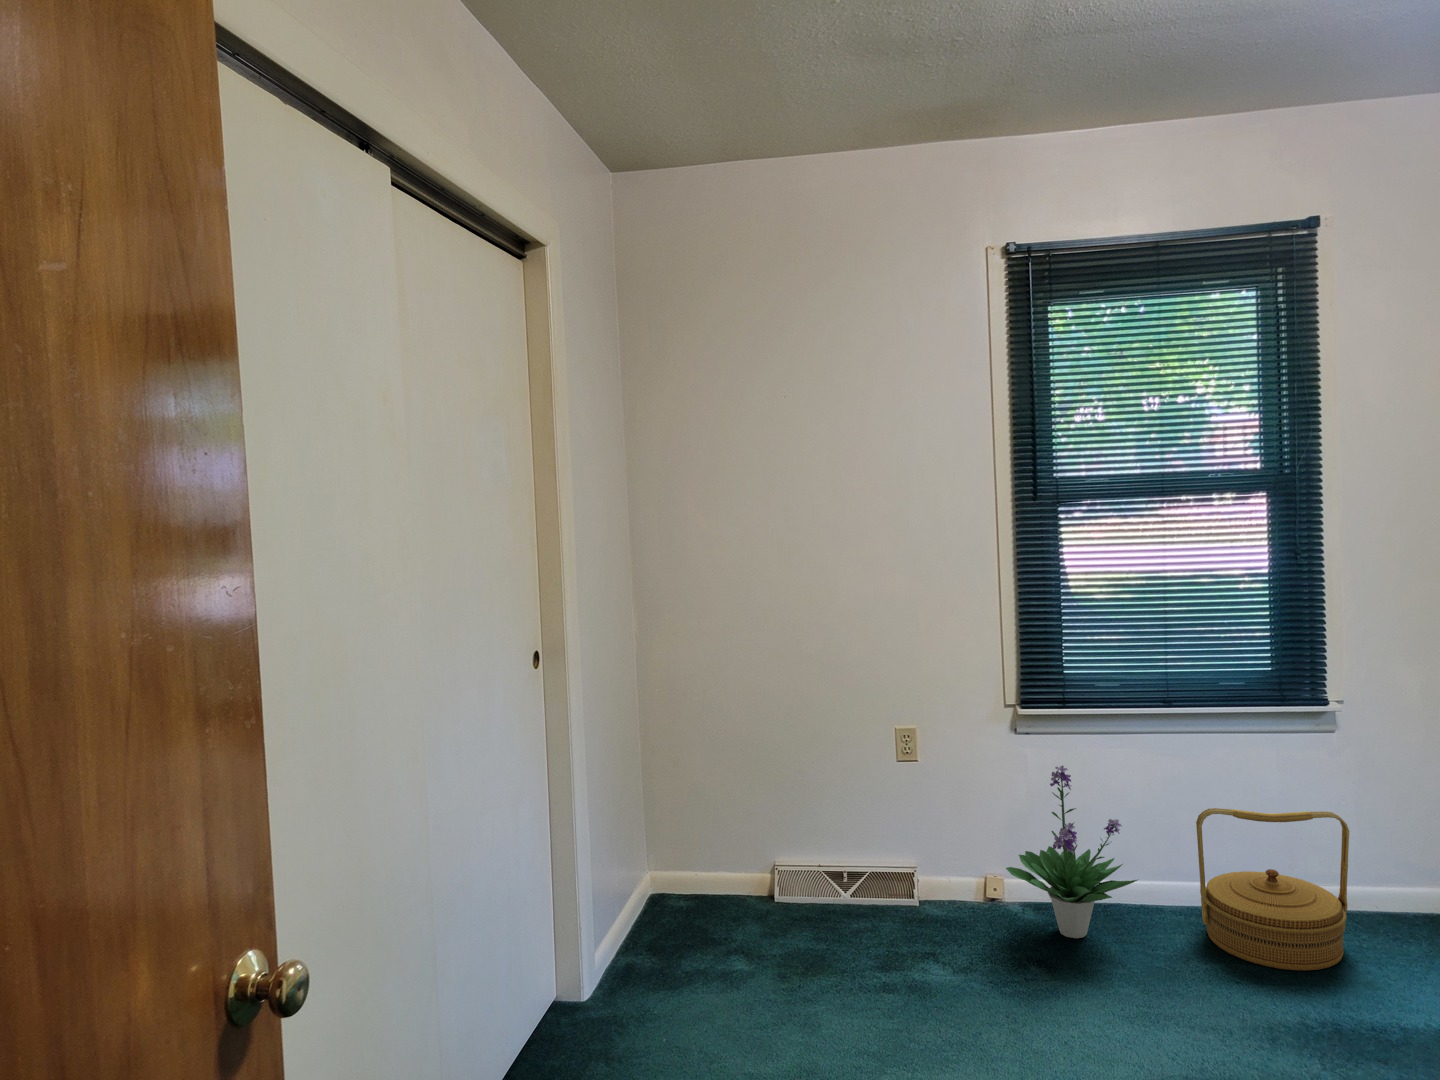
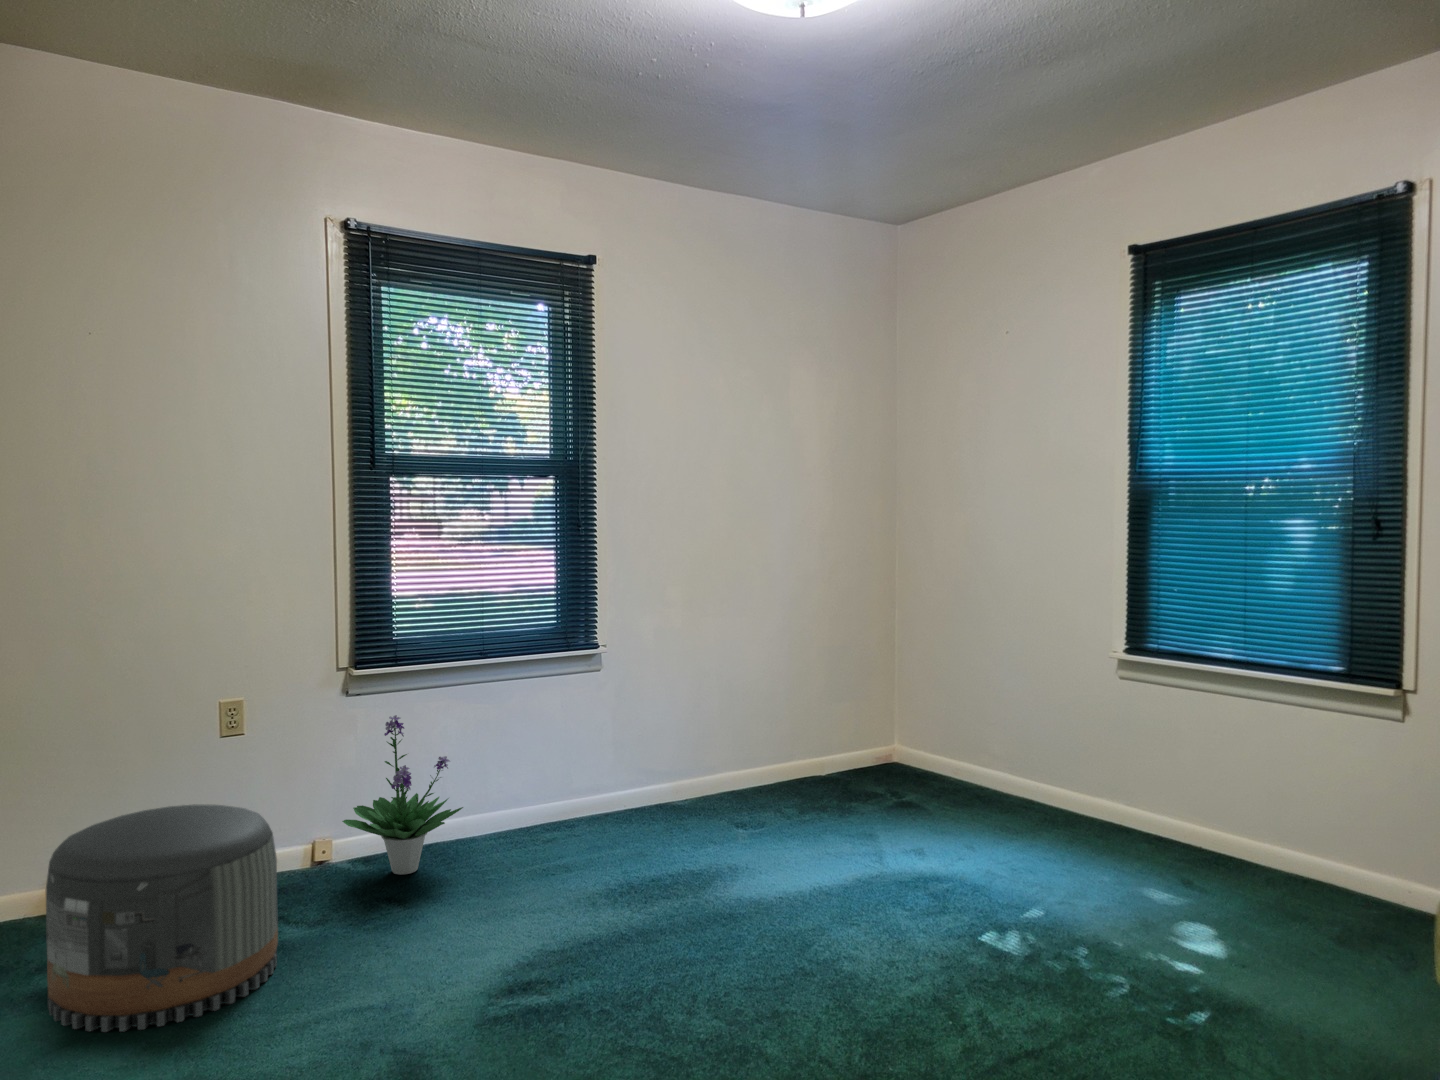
woven basket: present [1196,808,1349,971] -> none [509,726,617,857]
pouf: none [737,835,926,1052] -> present [46,804,278,1032]

